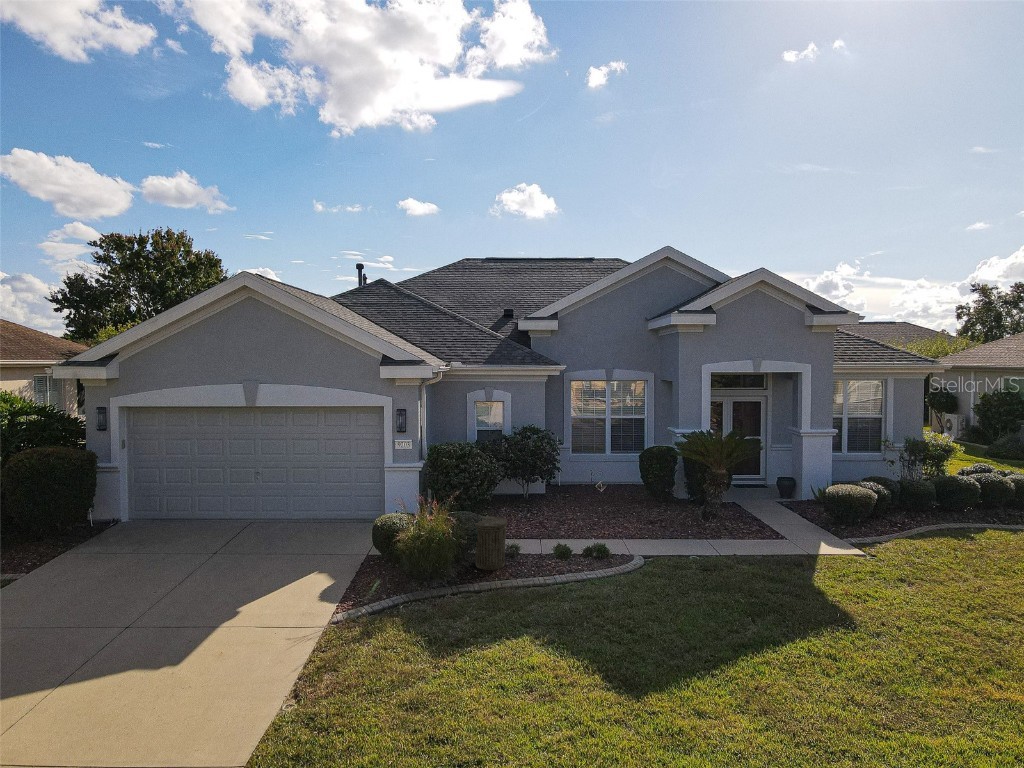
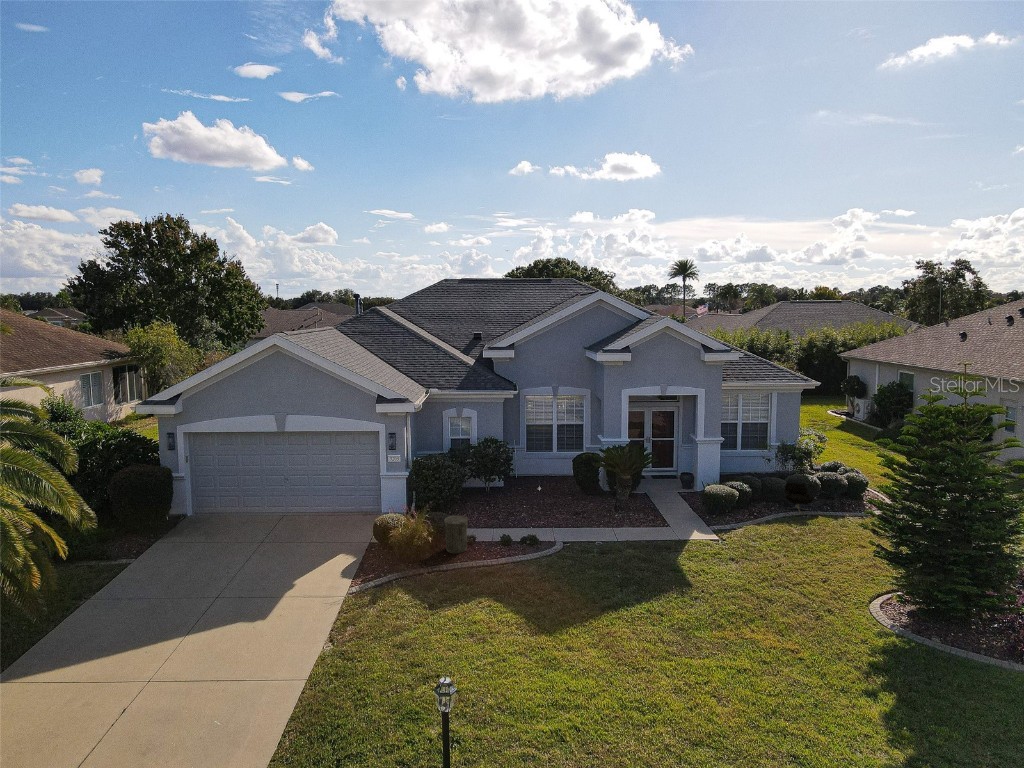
lounge chair: none [932,485,983,525] -> present [783,483,814,512]

